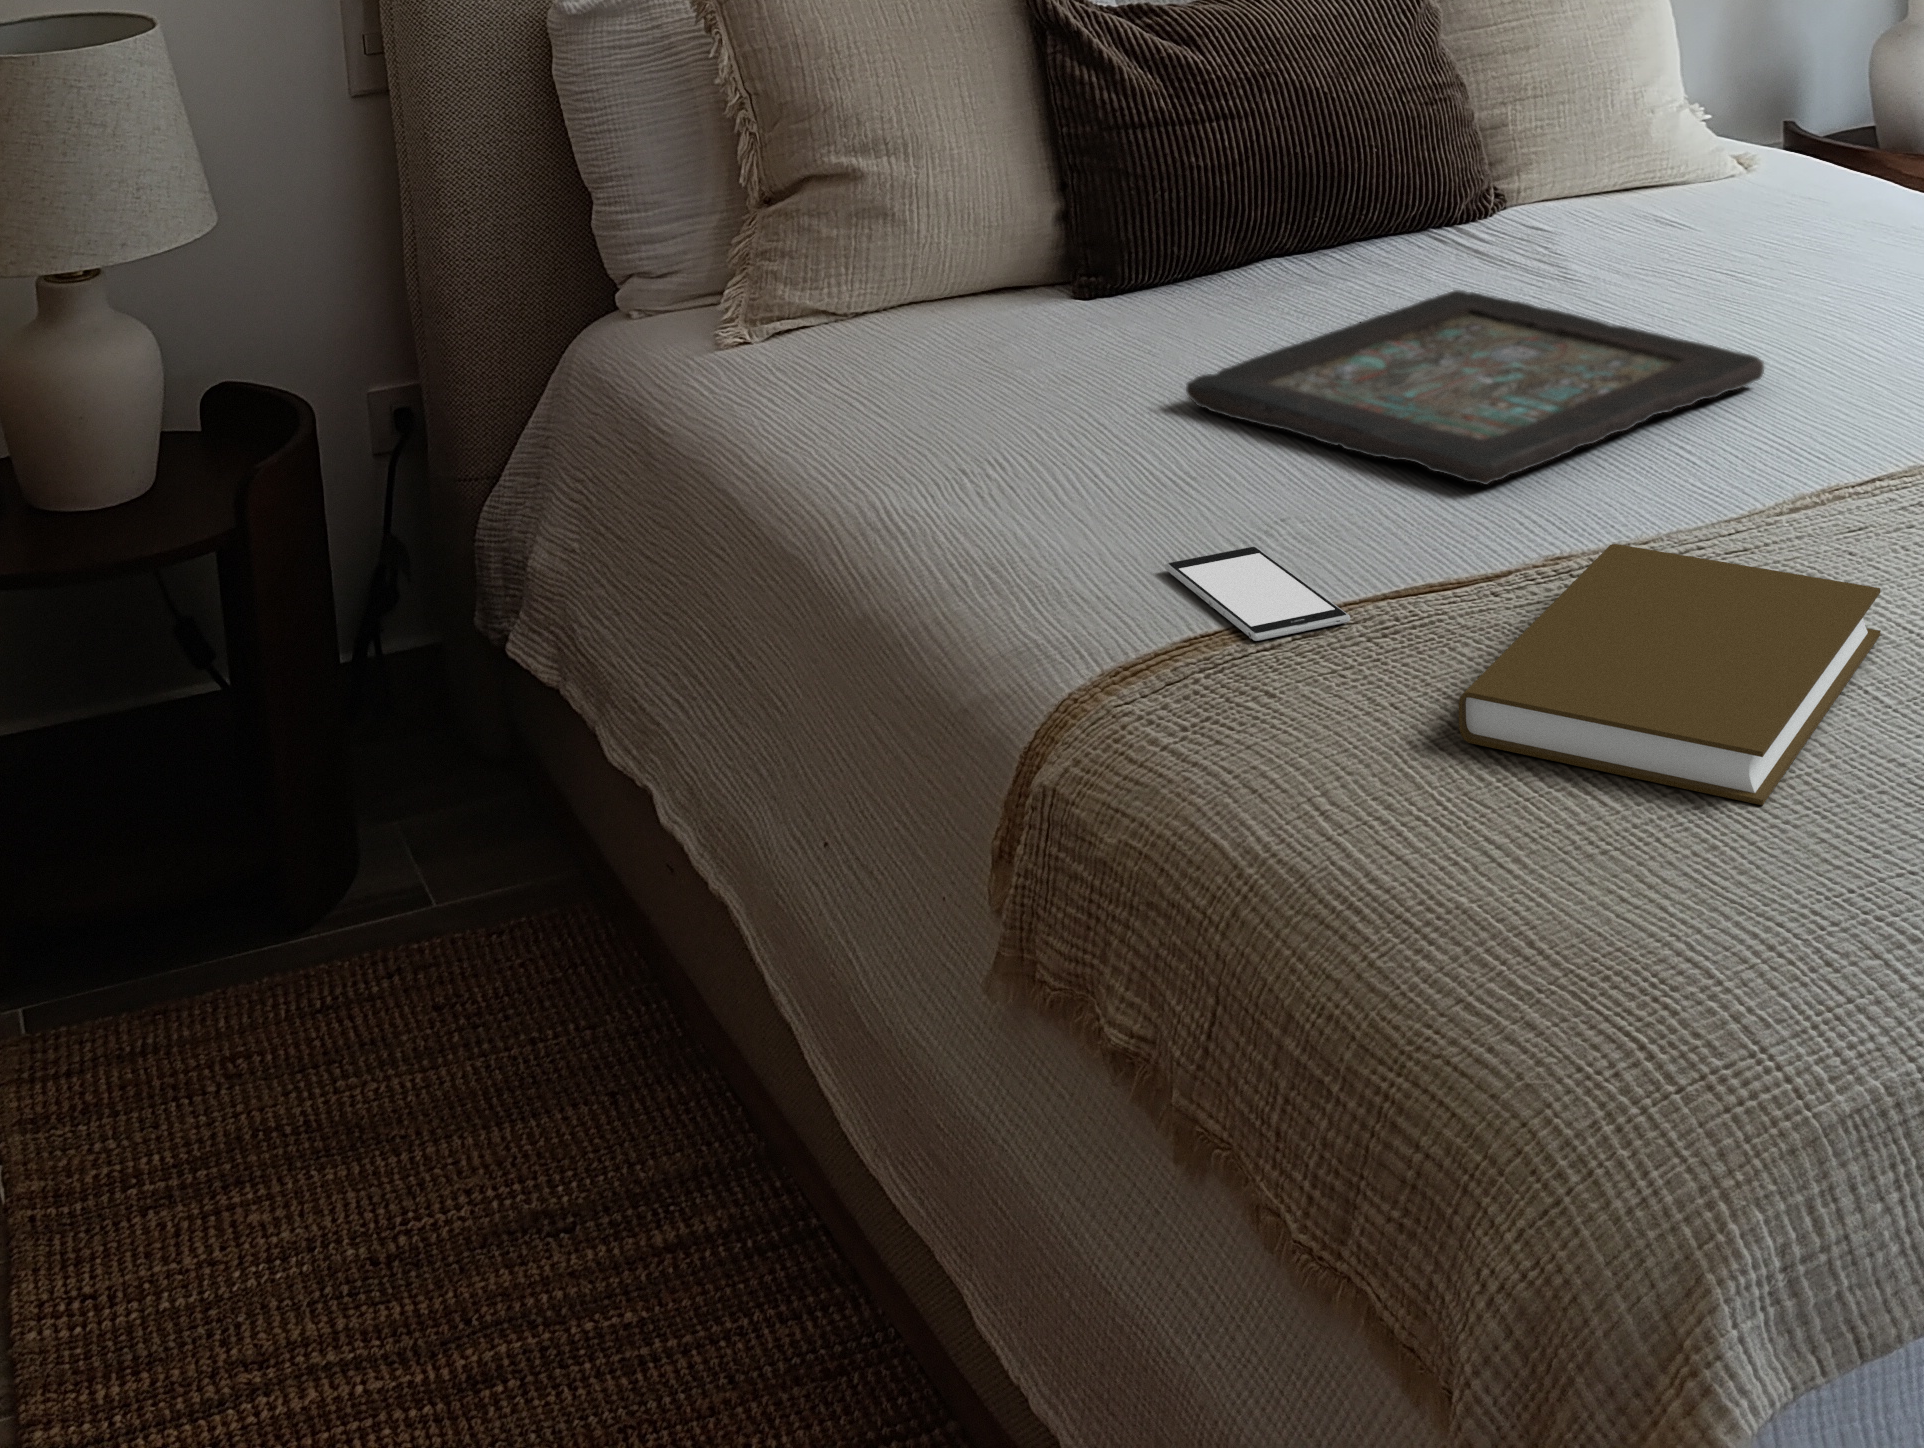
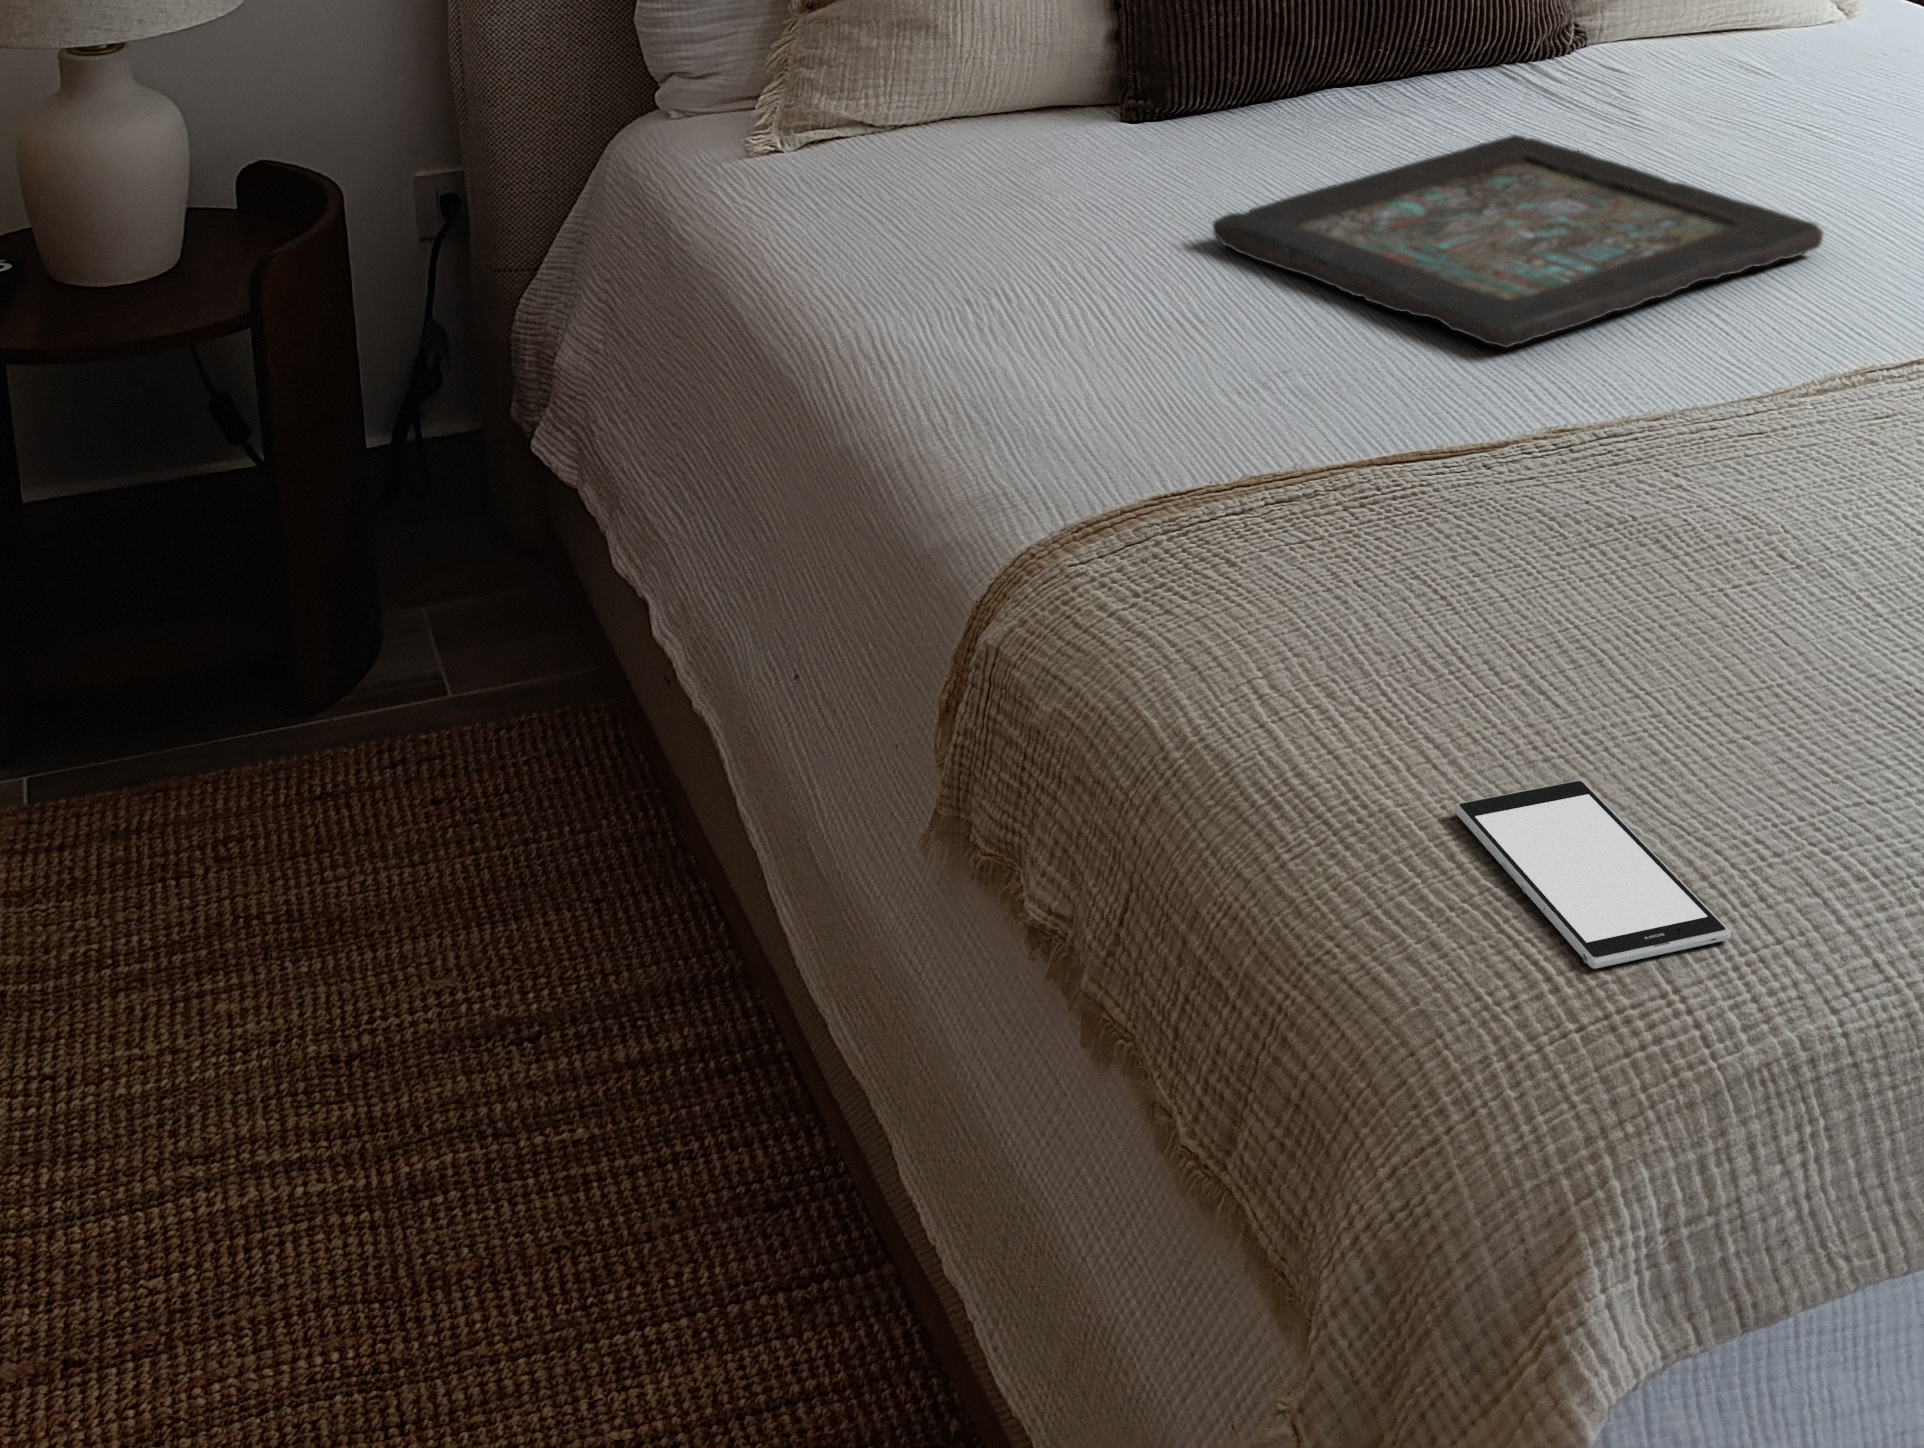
book: present [1459,544,1880,805] -> none [1421,424,1893,719]
smartphone: present [1165,546,1350,641] -> present [1454,780,1731,968]

